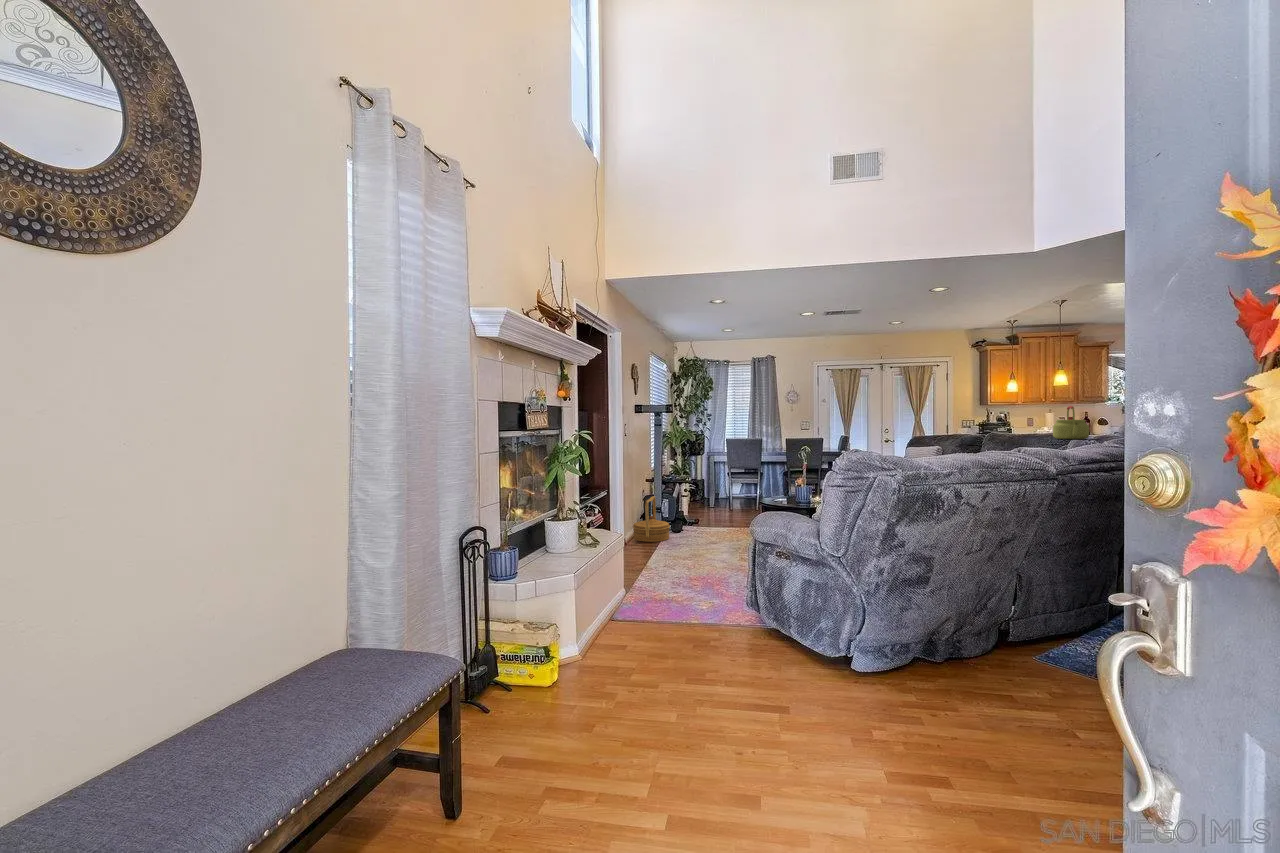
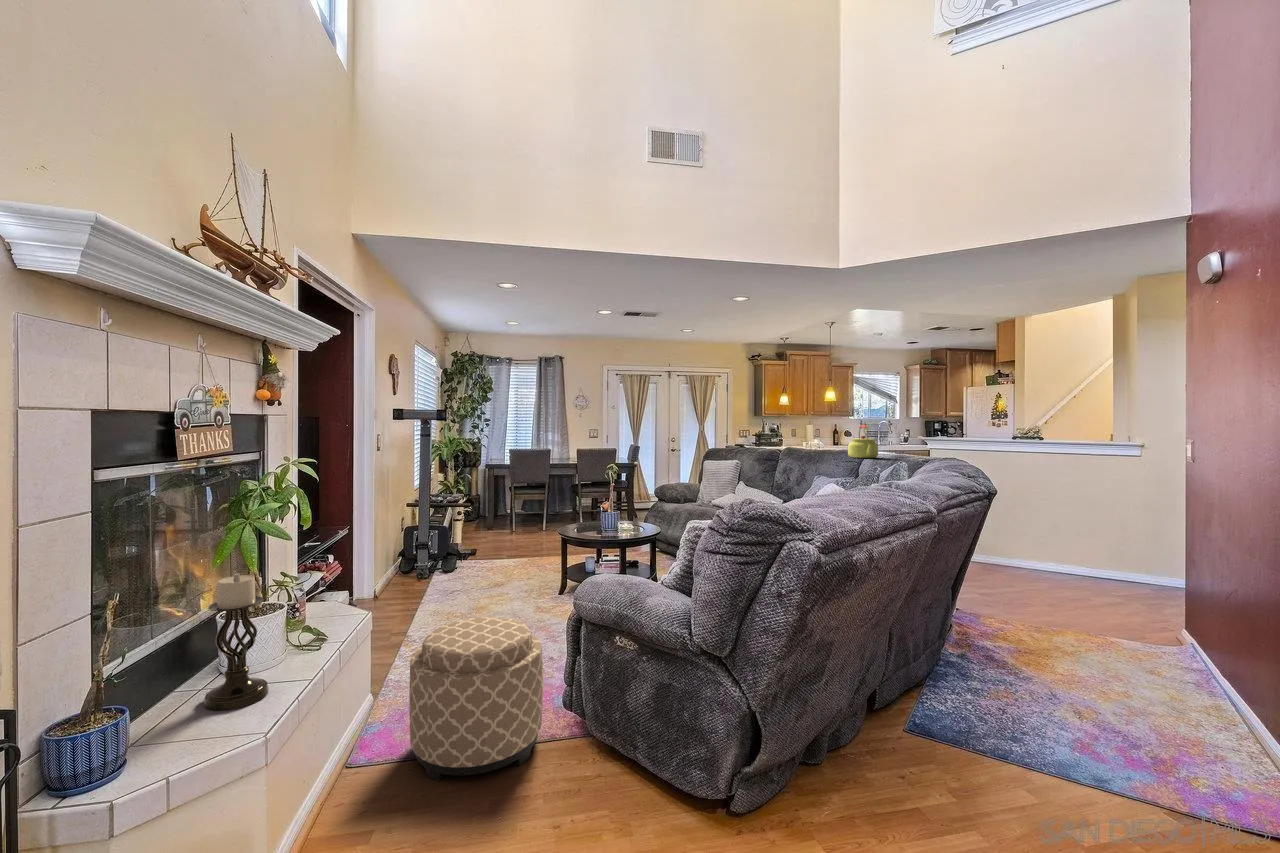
candle holder: none [542,490,571,561] -> present [203,574,269,711]
woven basket: present [633,496,670,542] -> none [386,530,440,595]
ottoman: none [645,540,731,634] -> present [409,617,543,781]

